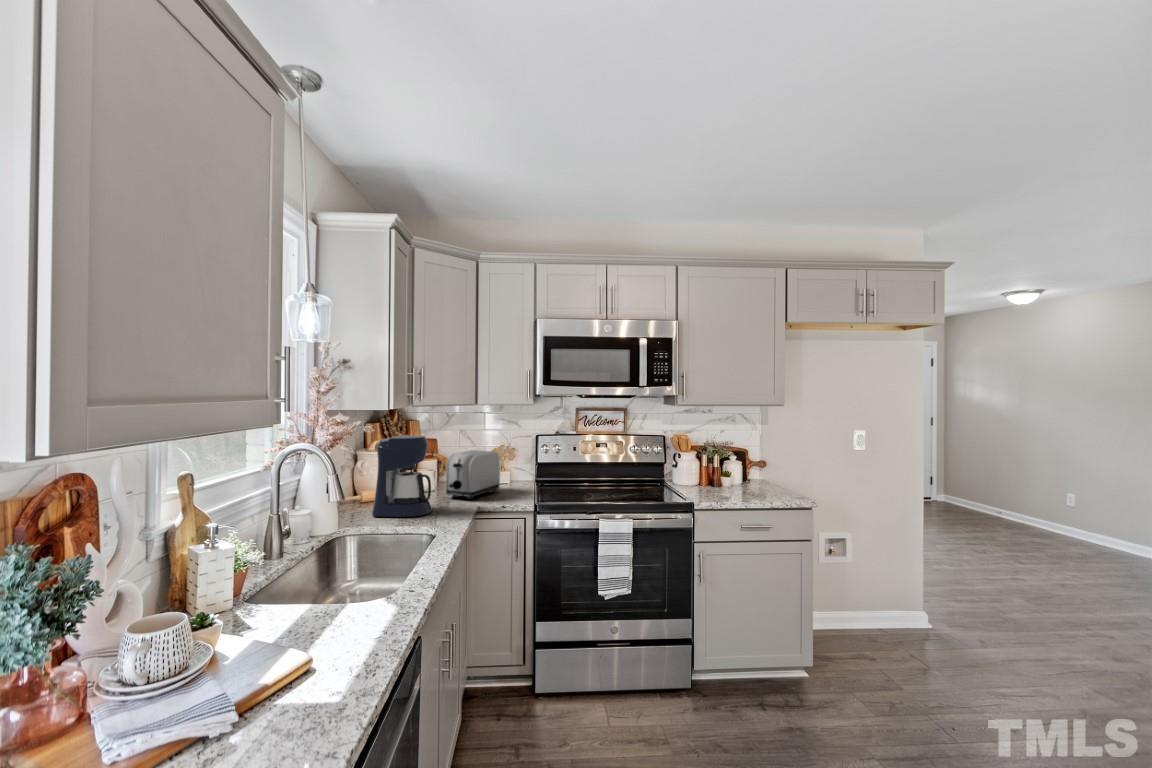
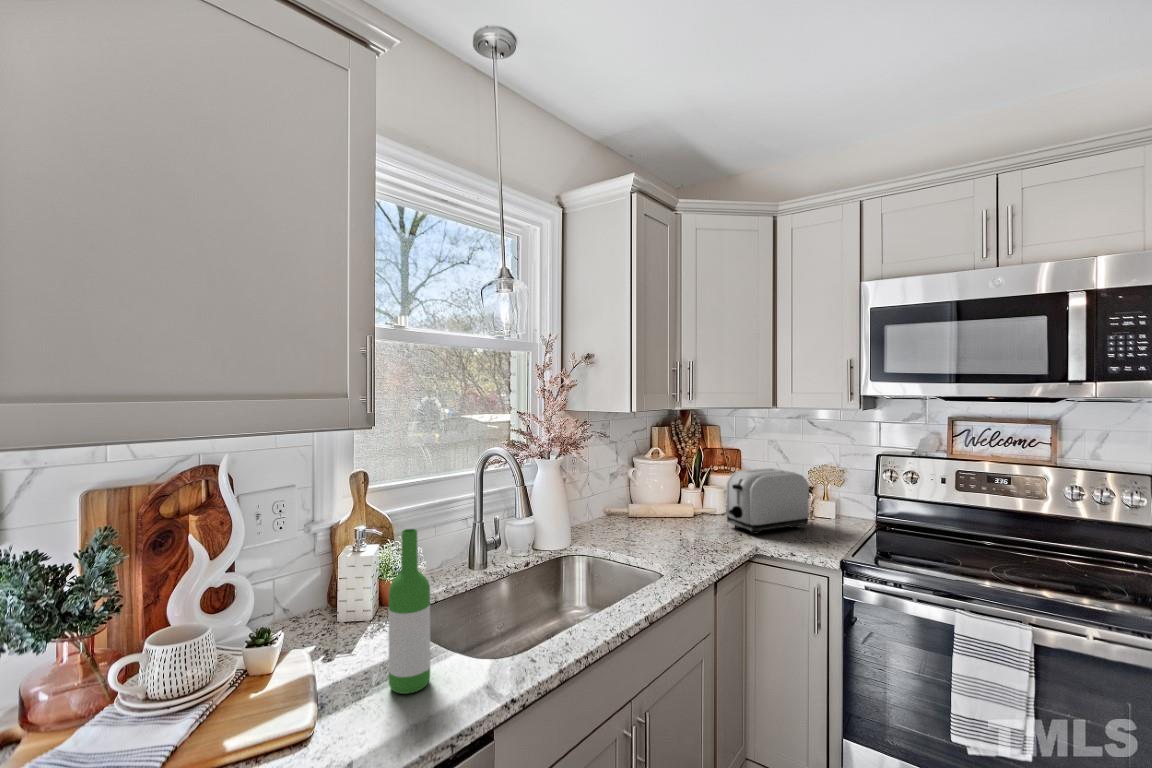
coffee maker: present [372,435,432,517] -> none [622,444,693,546]
wine bottle: none [326,501,362,634] -> present [389,529,430,694]

